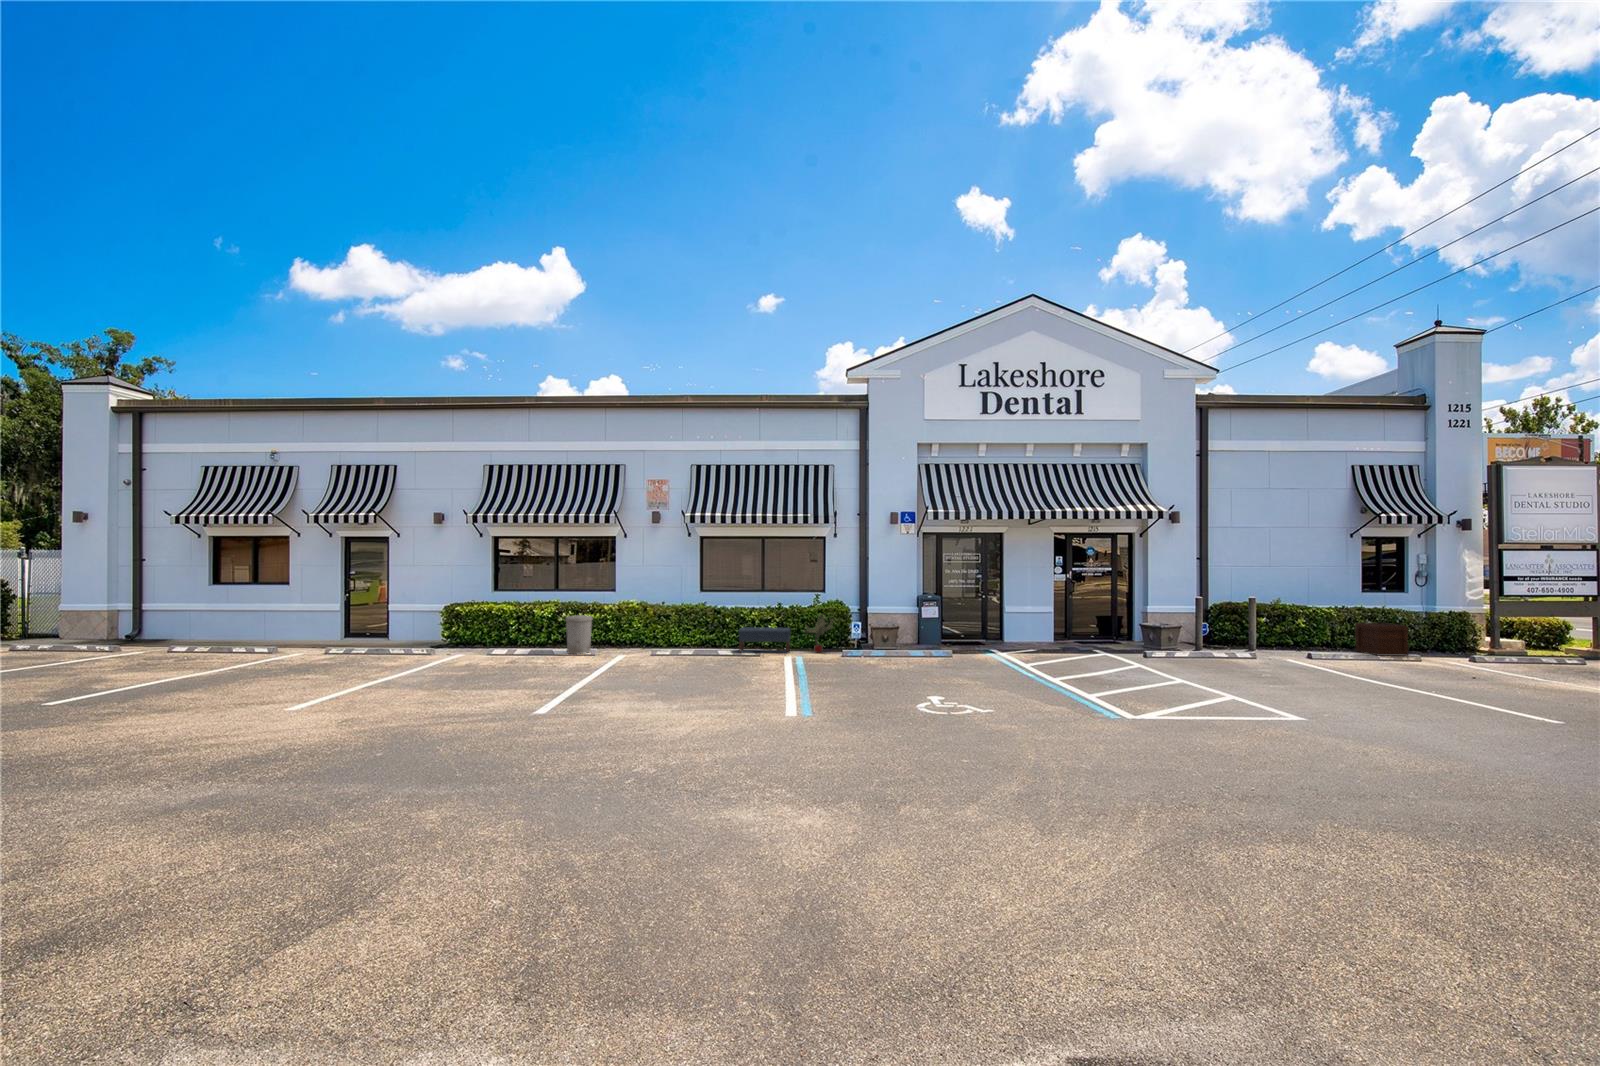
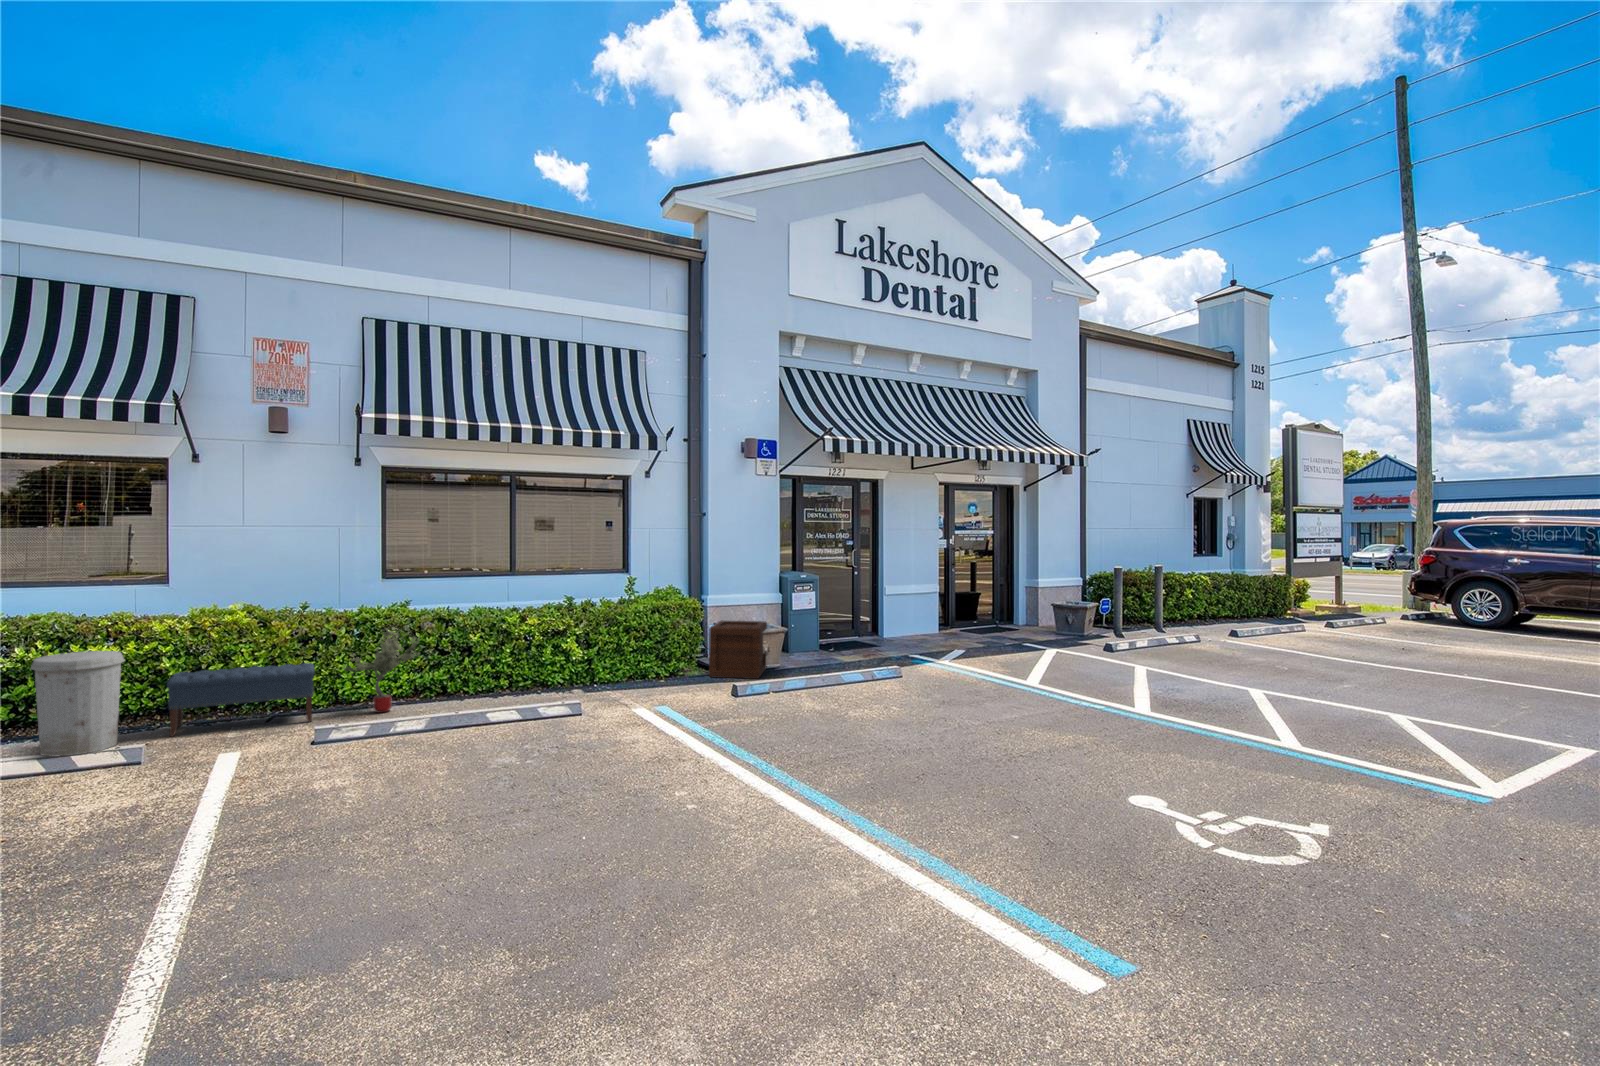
potted tree: present [806,616,833,653] -> present [344,628,420,713]
wooden crate: present [1355,623,1408,656] -> present [709,621,767,679]
bench: present [739,627,791,652] -> present [167,663,314,737]

